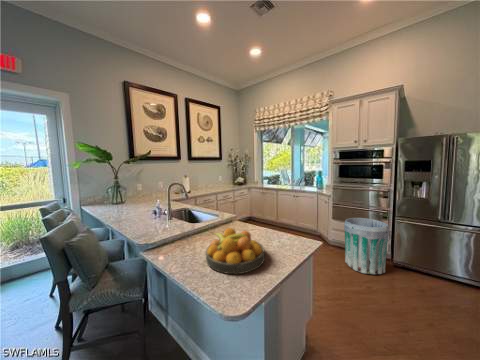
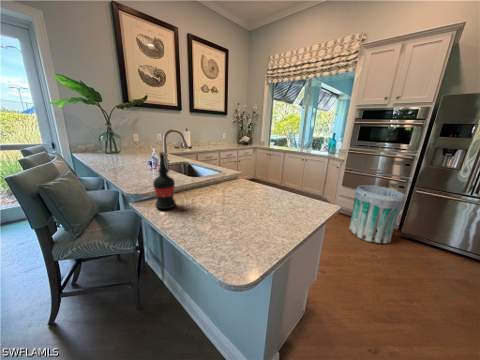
wine bottle: none [163,206,182,254] -> present [153,152,176,209]
fruit bowl: present [206,228,265,274] -> none [203,183,275,238]

